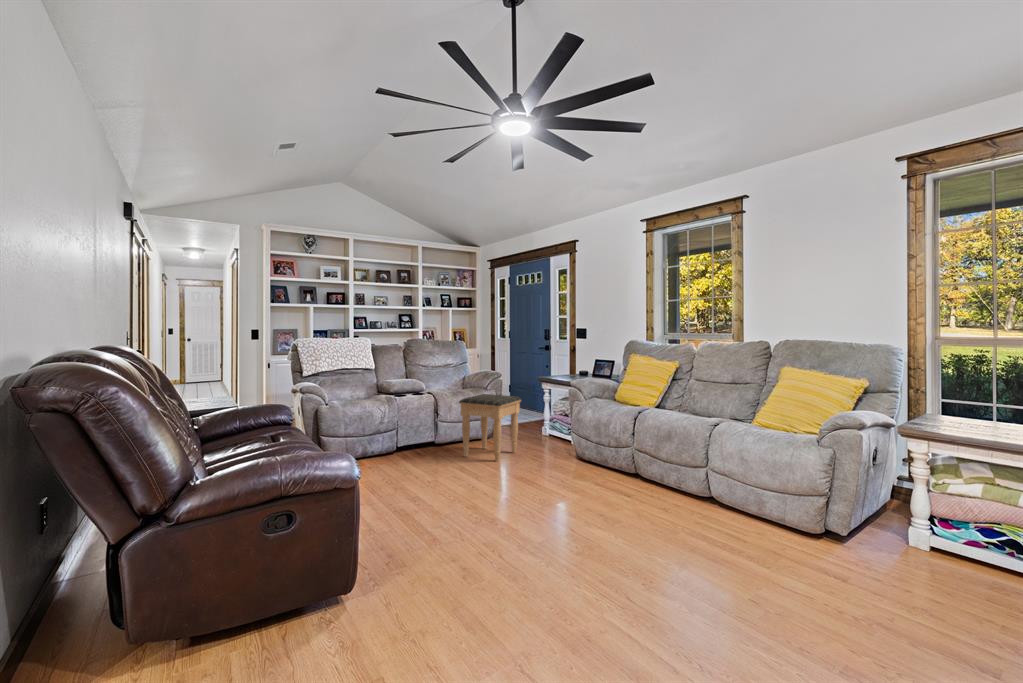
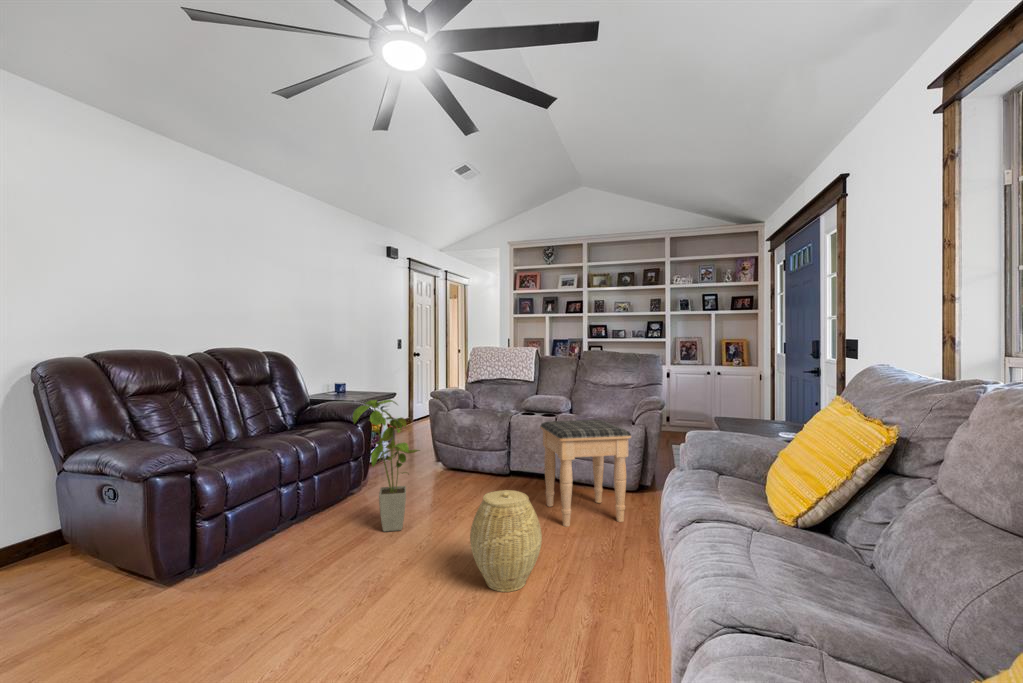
house plant: none [396,392,450,492] -> present [353,400,420,532]
woven basket: none [511,434,552,487] -> present [470,490,542,592]

